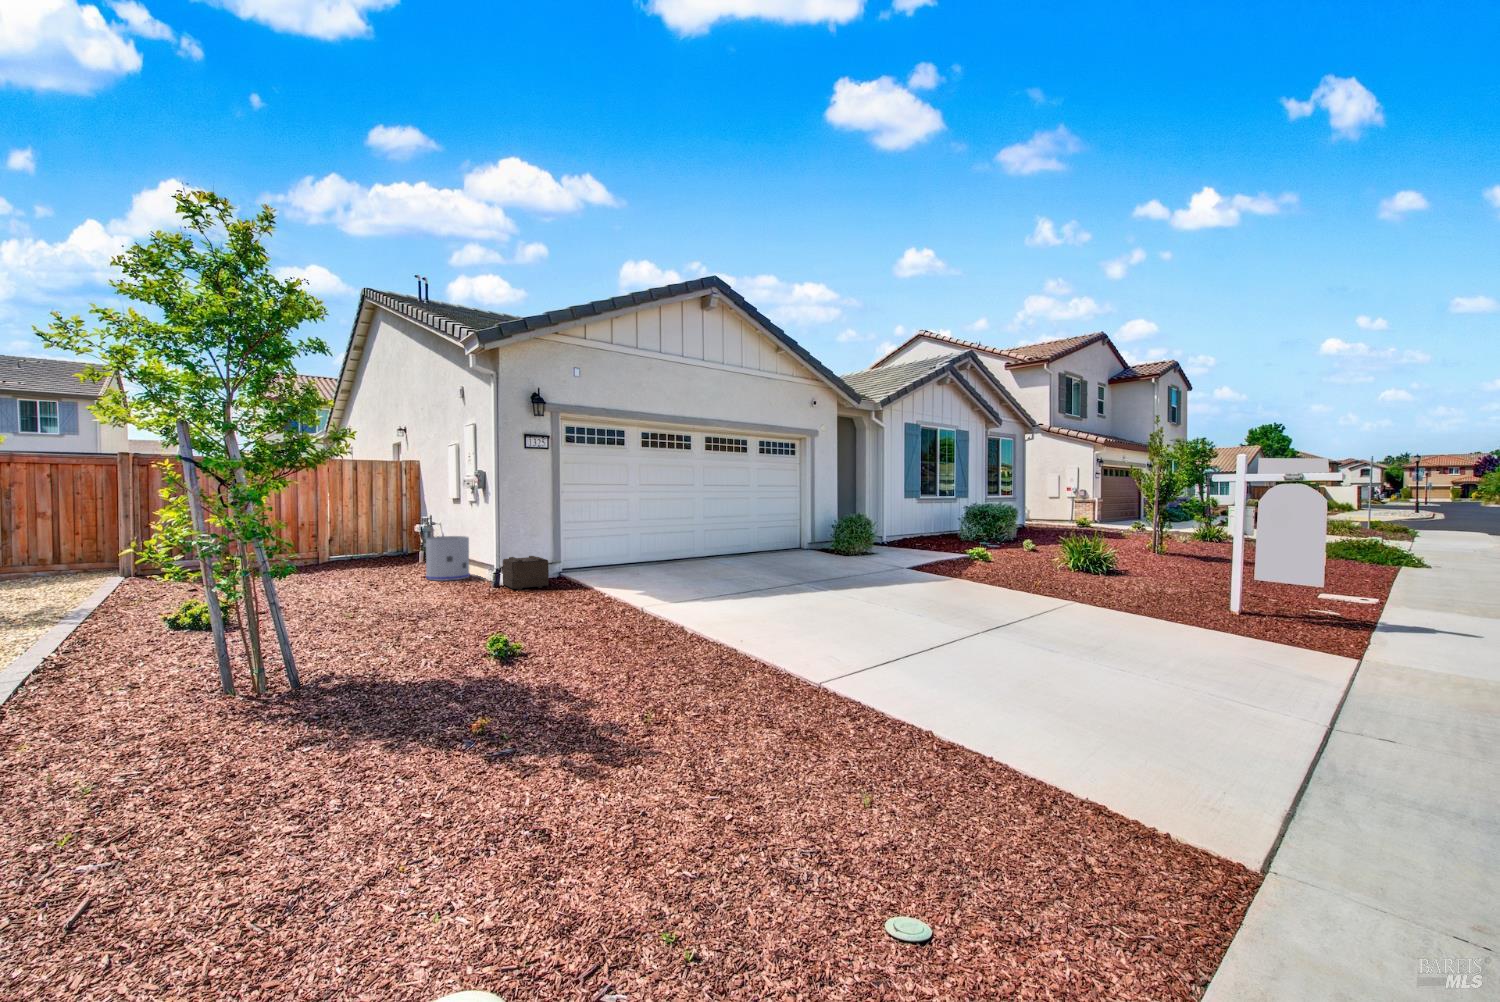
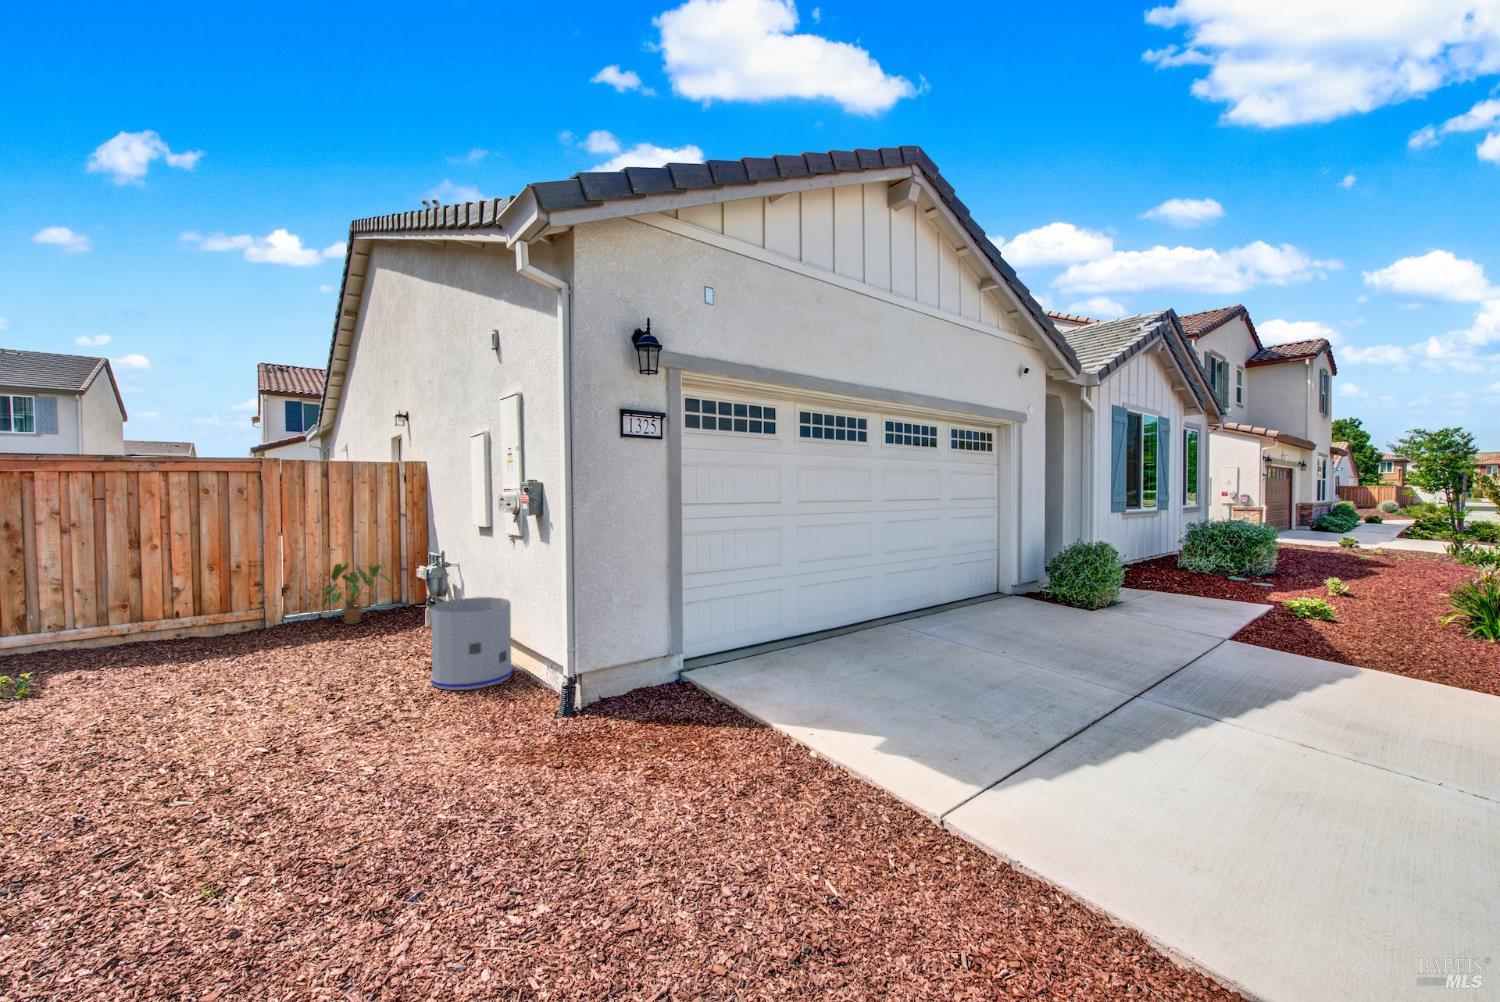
house plant: none [354,524,398,561] -> present [322,563,390,624]
wooden crate: present [503,556,549,590] -> none [581,645,673,727]

